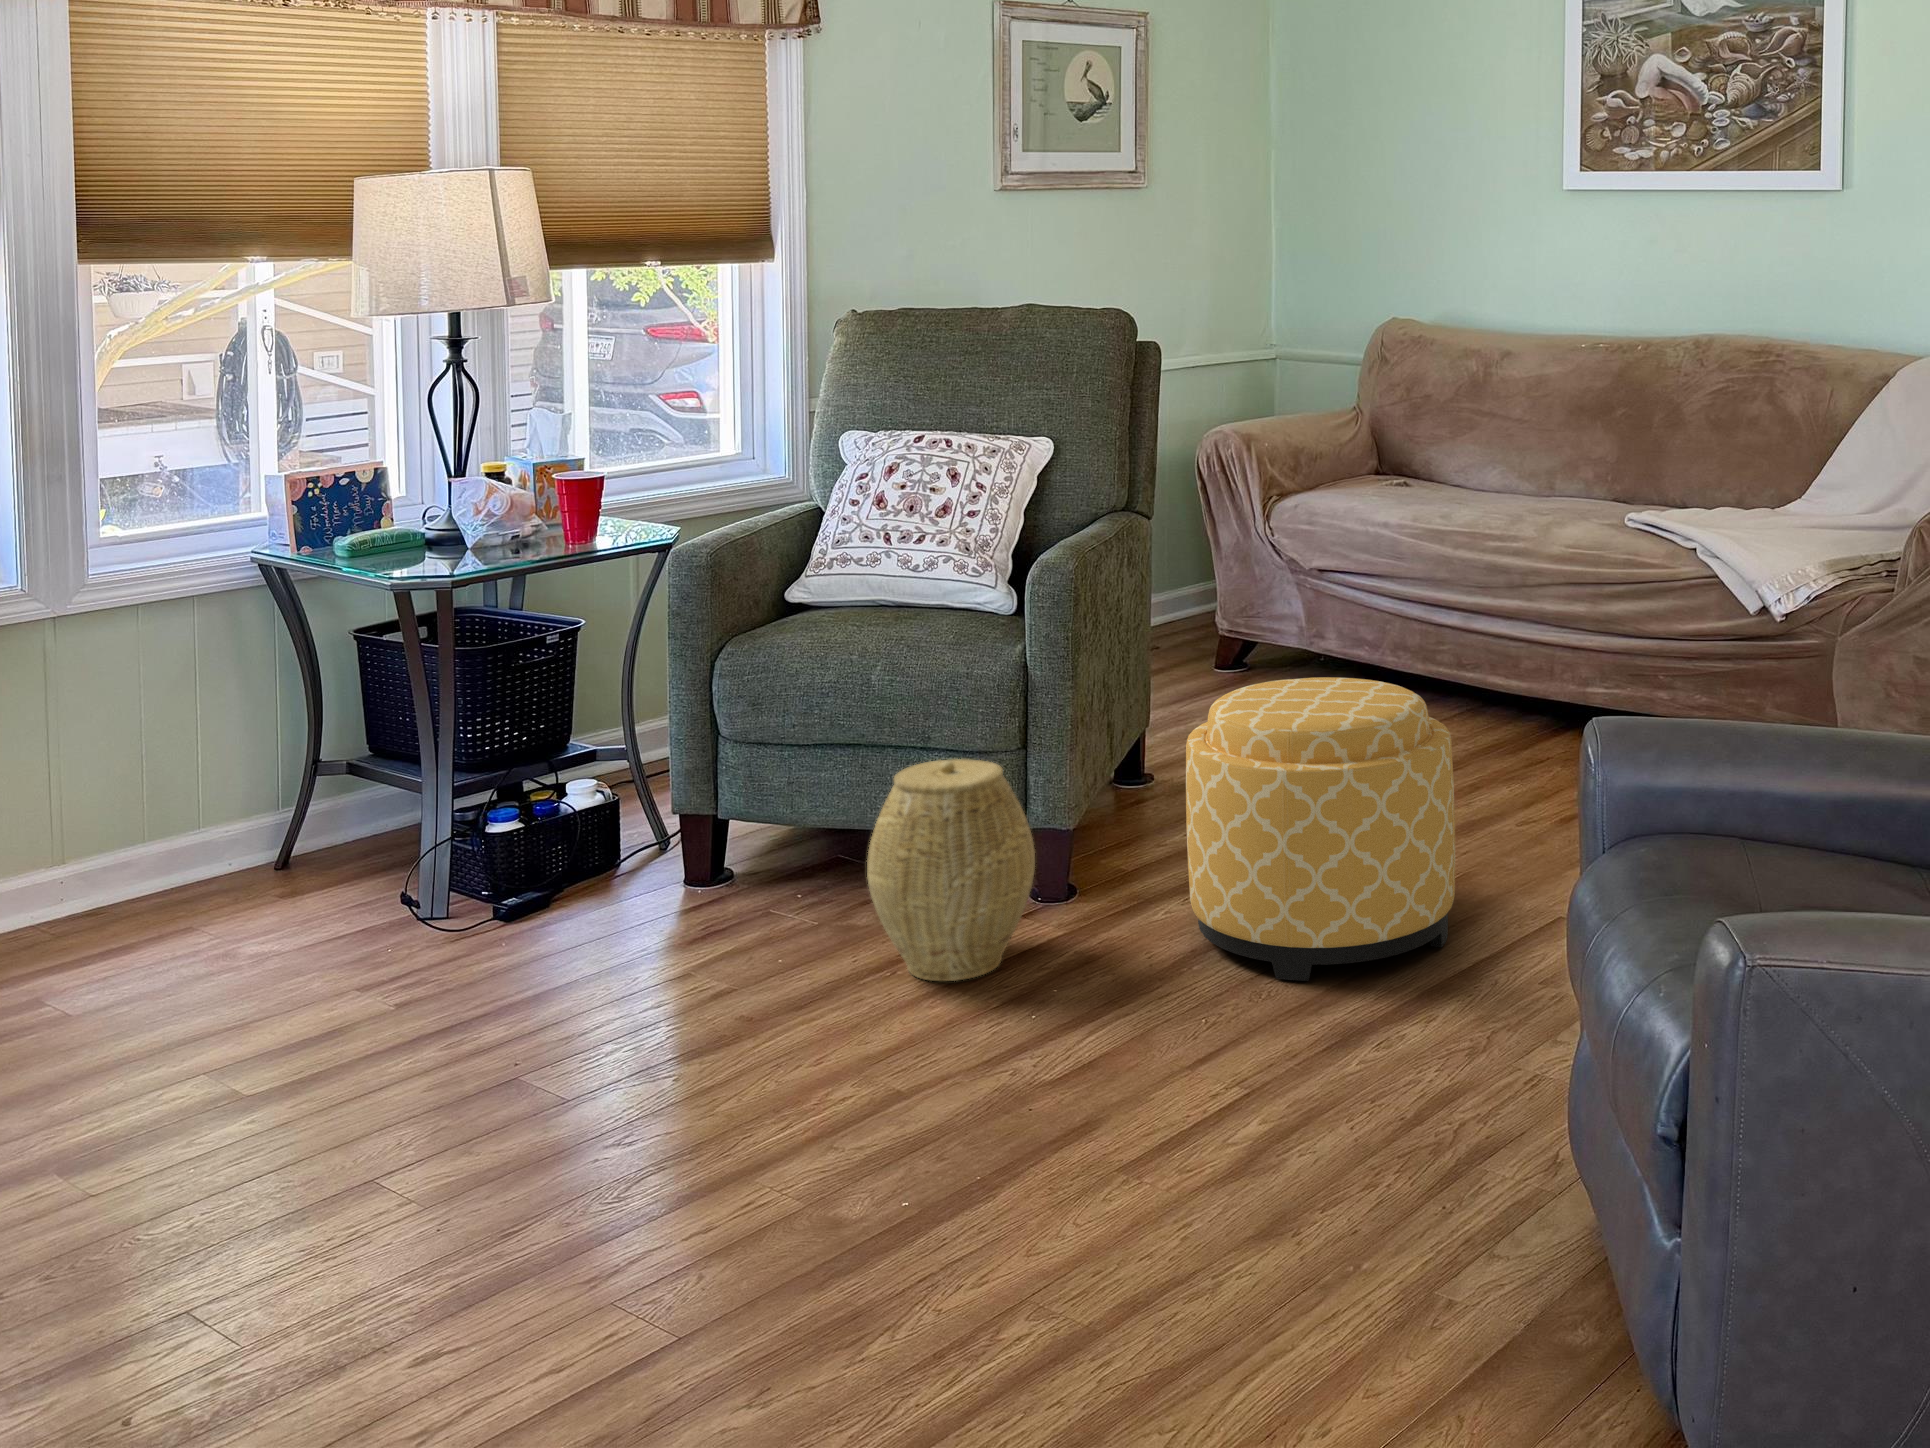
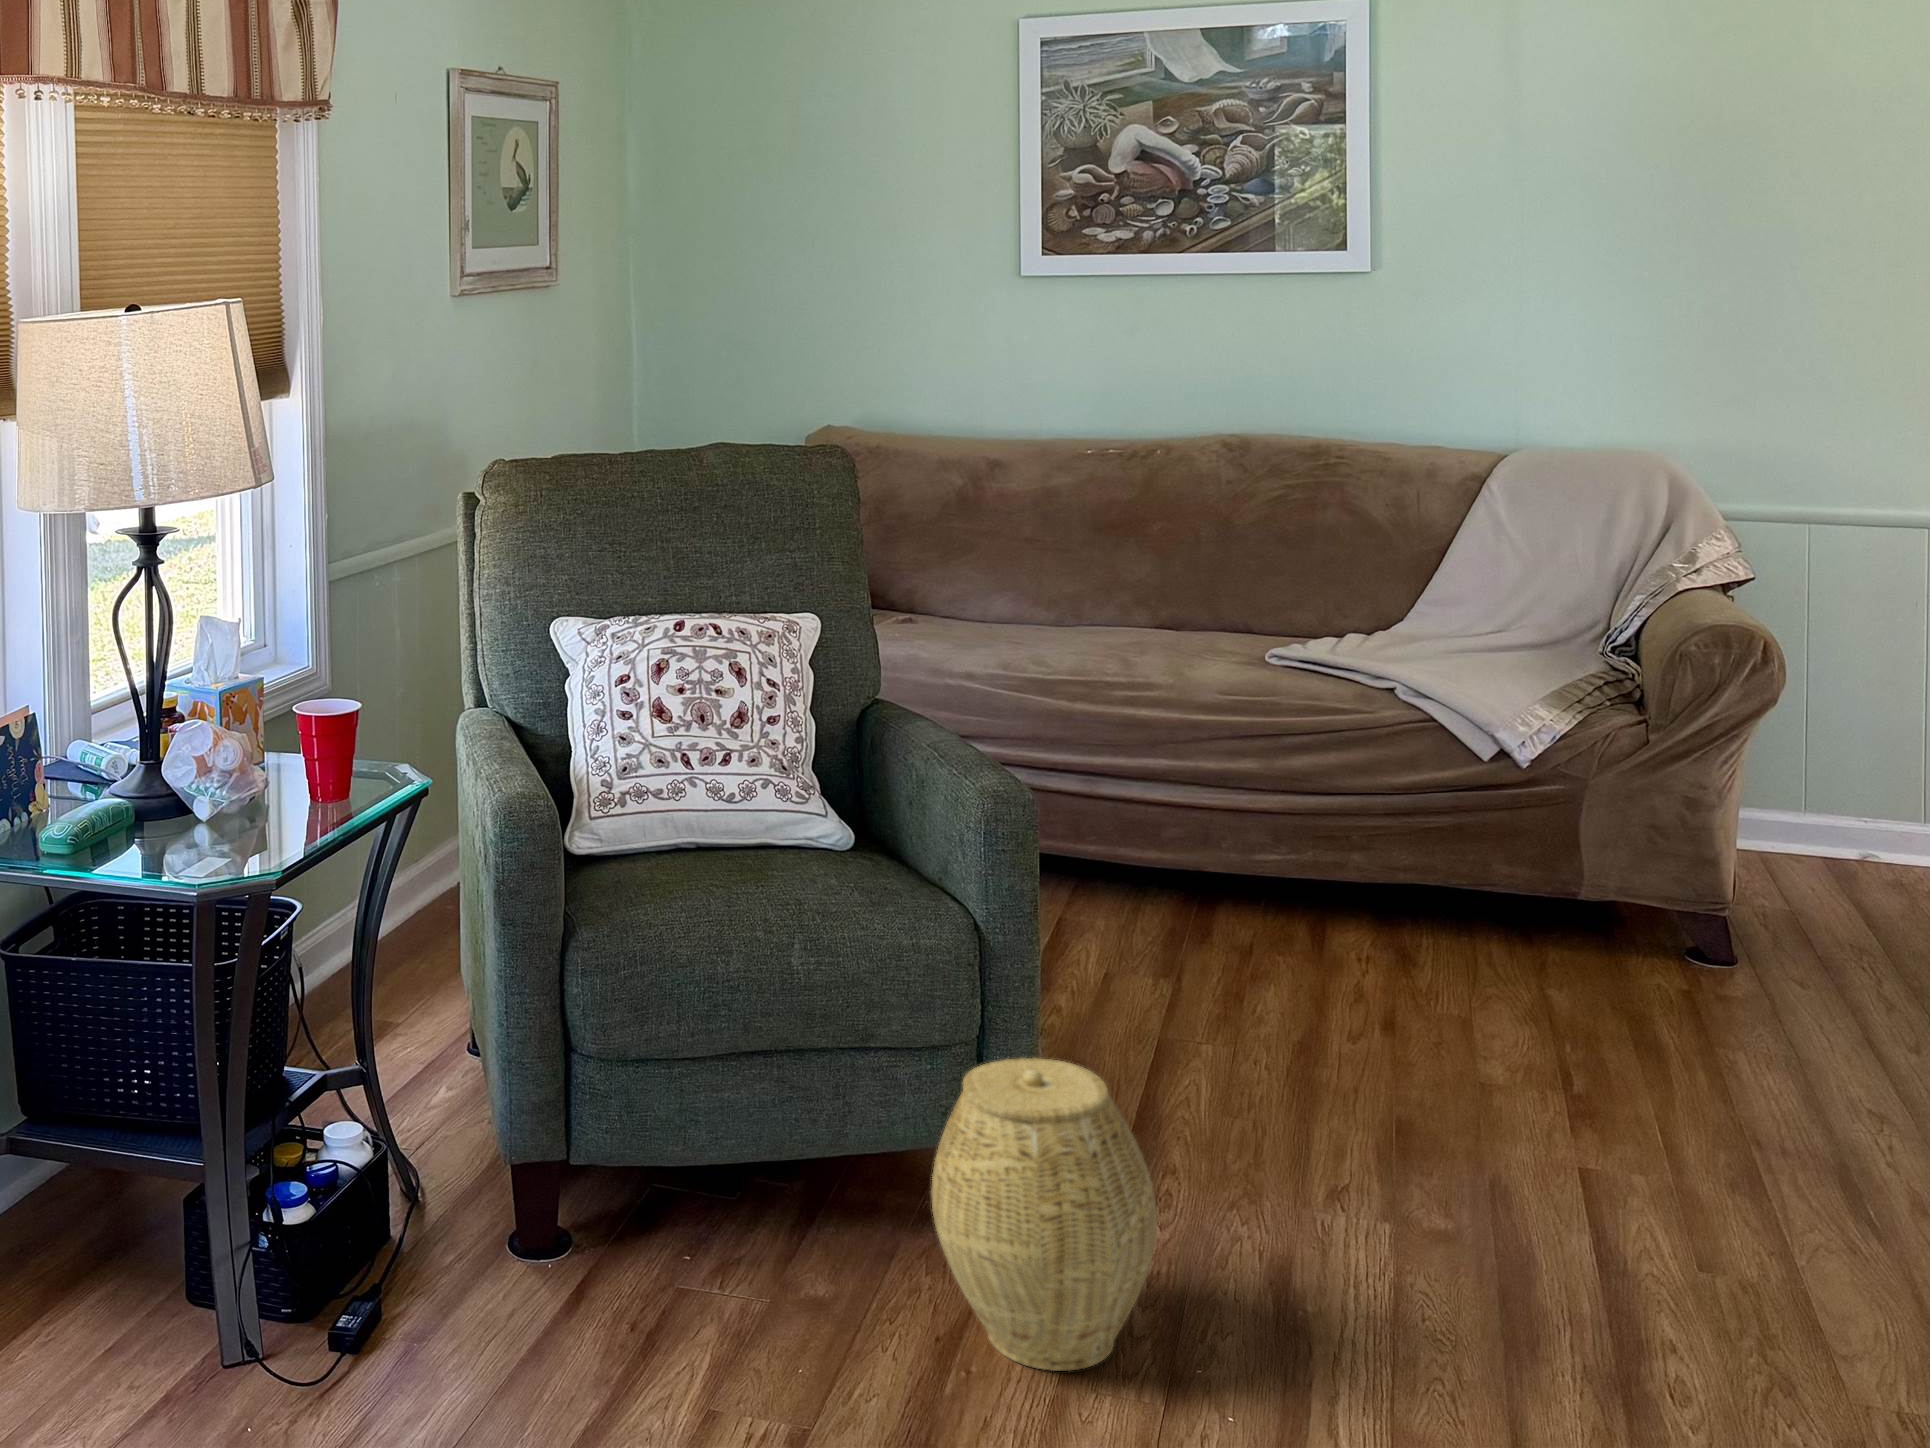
ottoman: present [1186,677,1455,981] -> none [1199,887,1564,1289]

